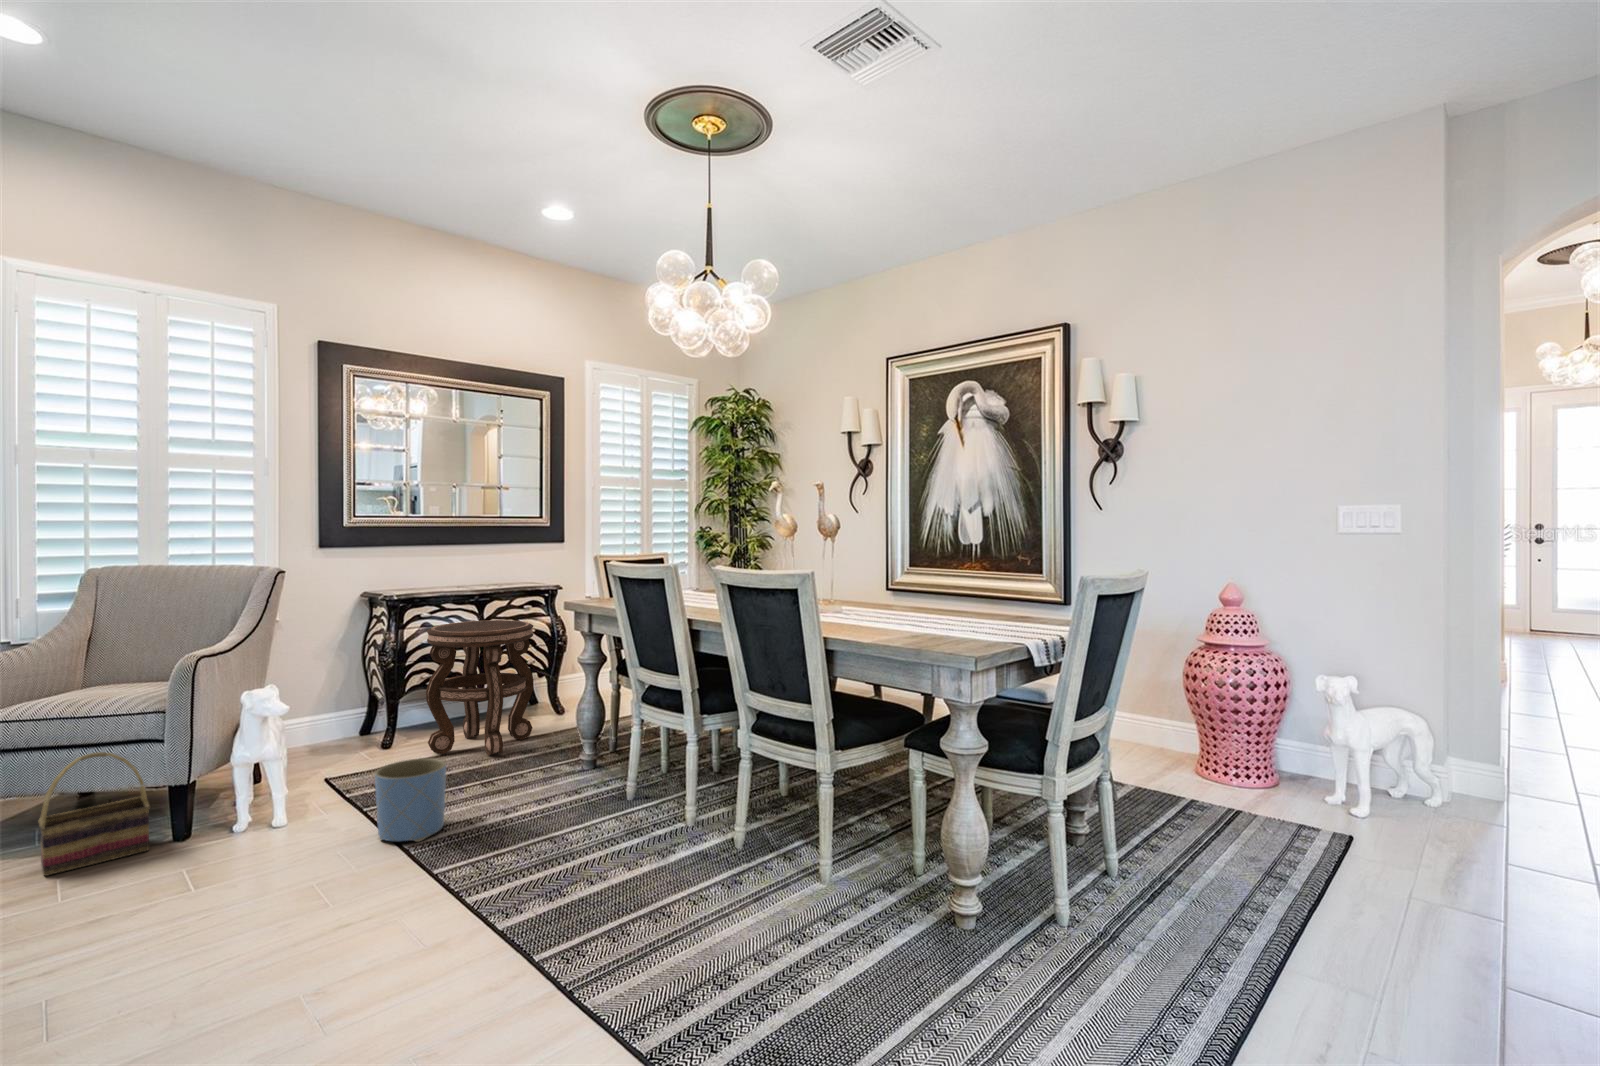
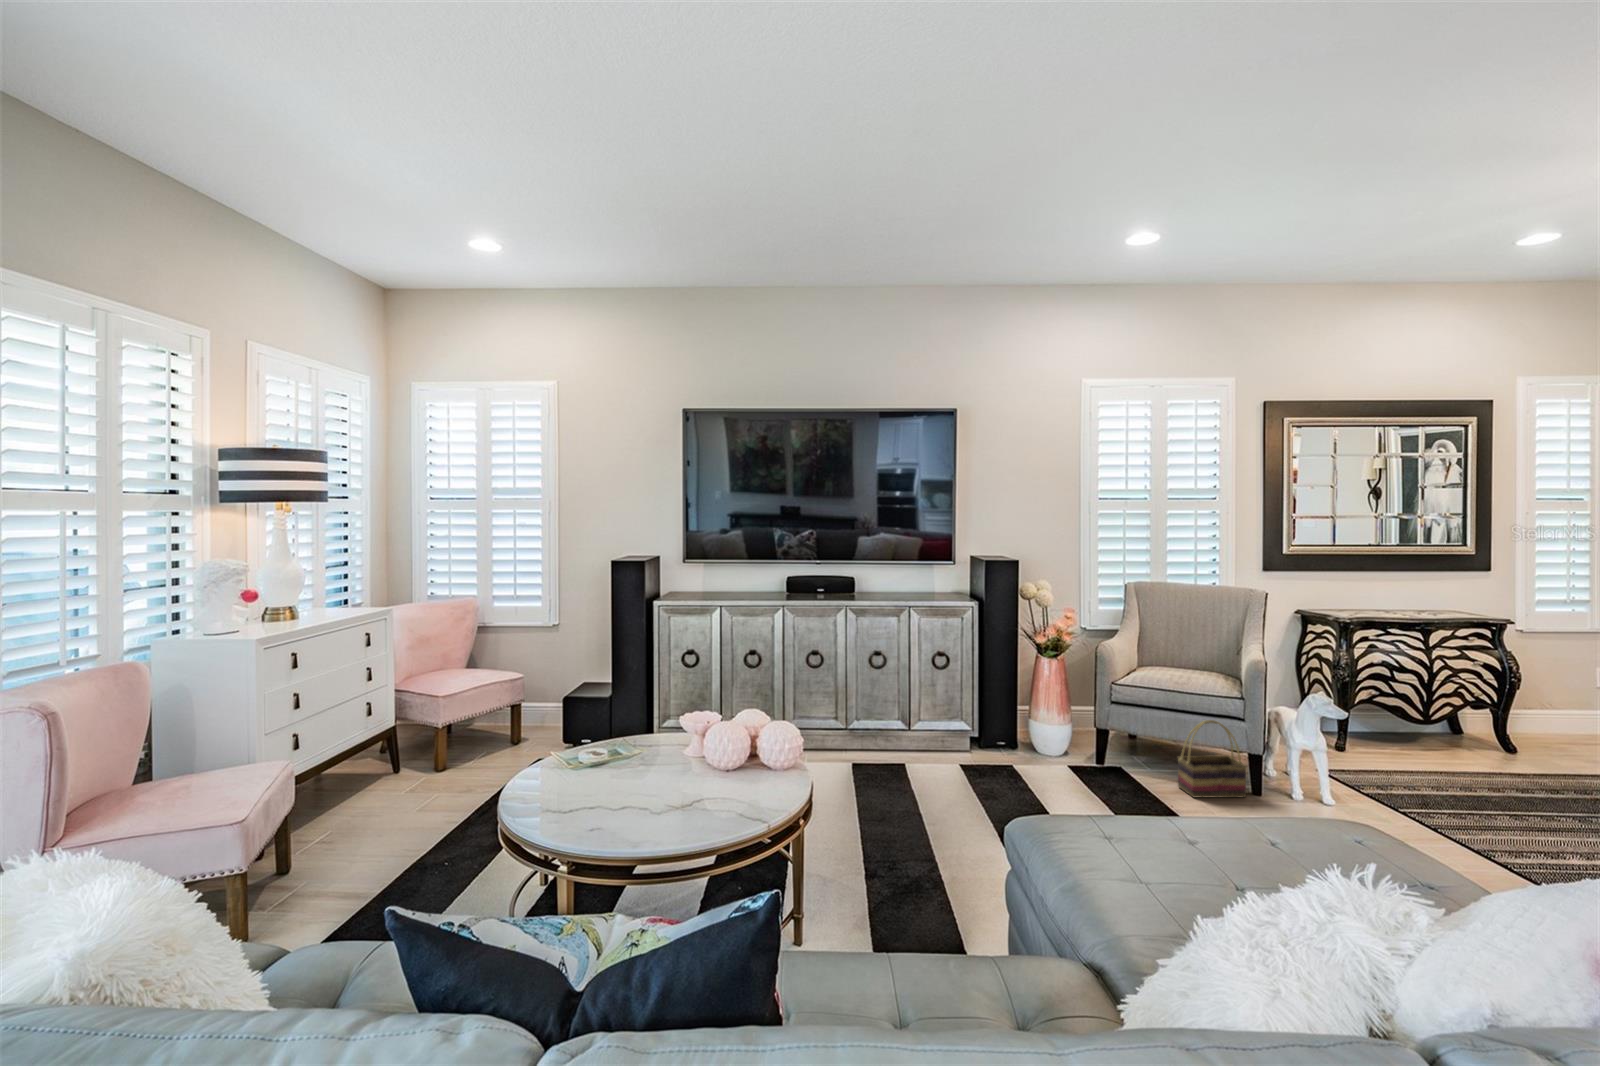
side table: present [426,620,534,756] -> none [1393,649,1521,784]
planter: present [375,758,446,842] -> none [1453,779,1532,859]

